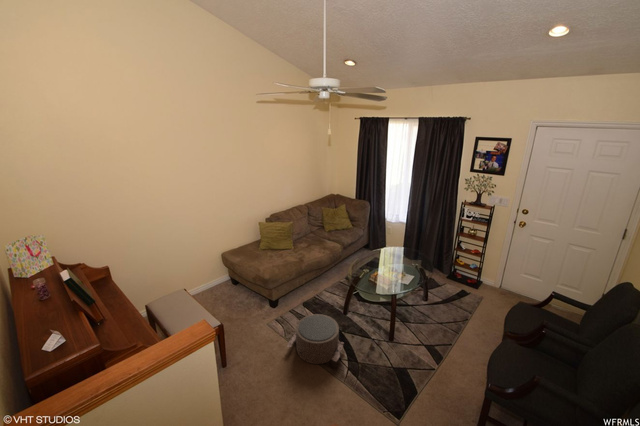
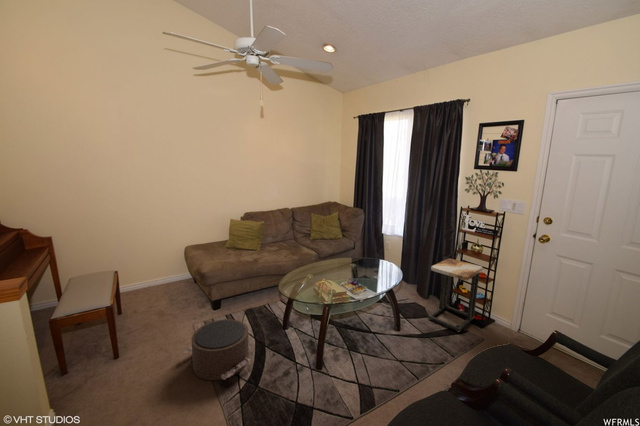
side table: none [441,241,478,295] -> present [428,259,483,332]

